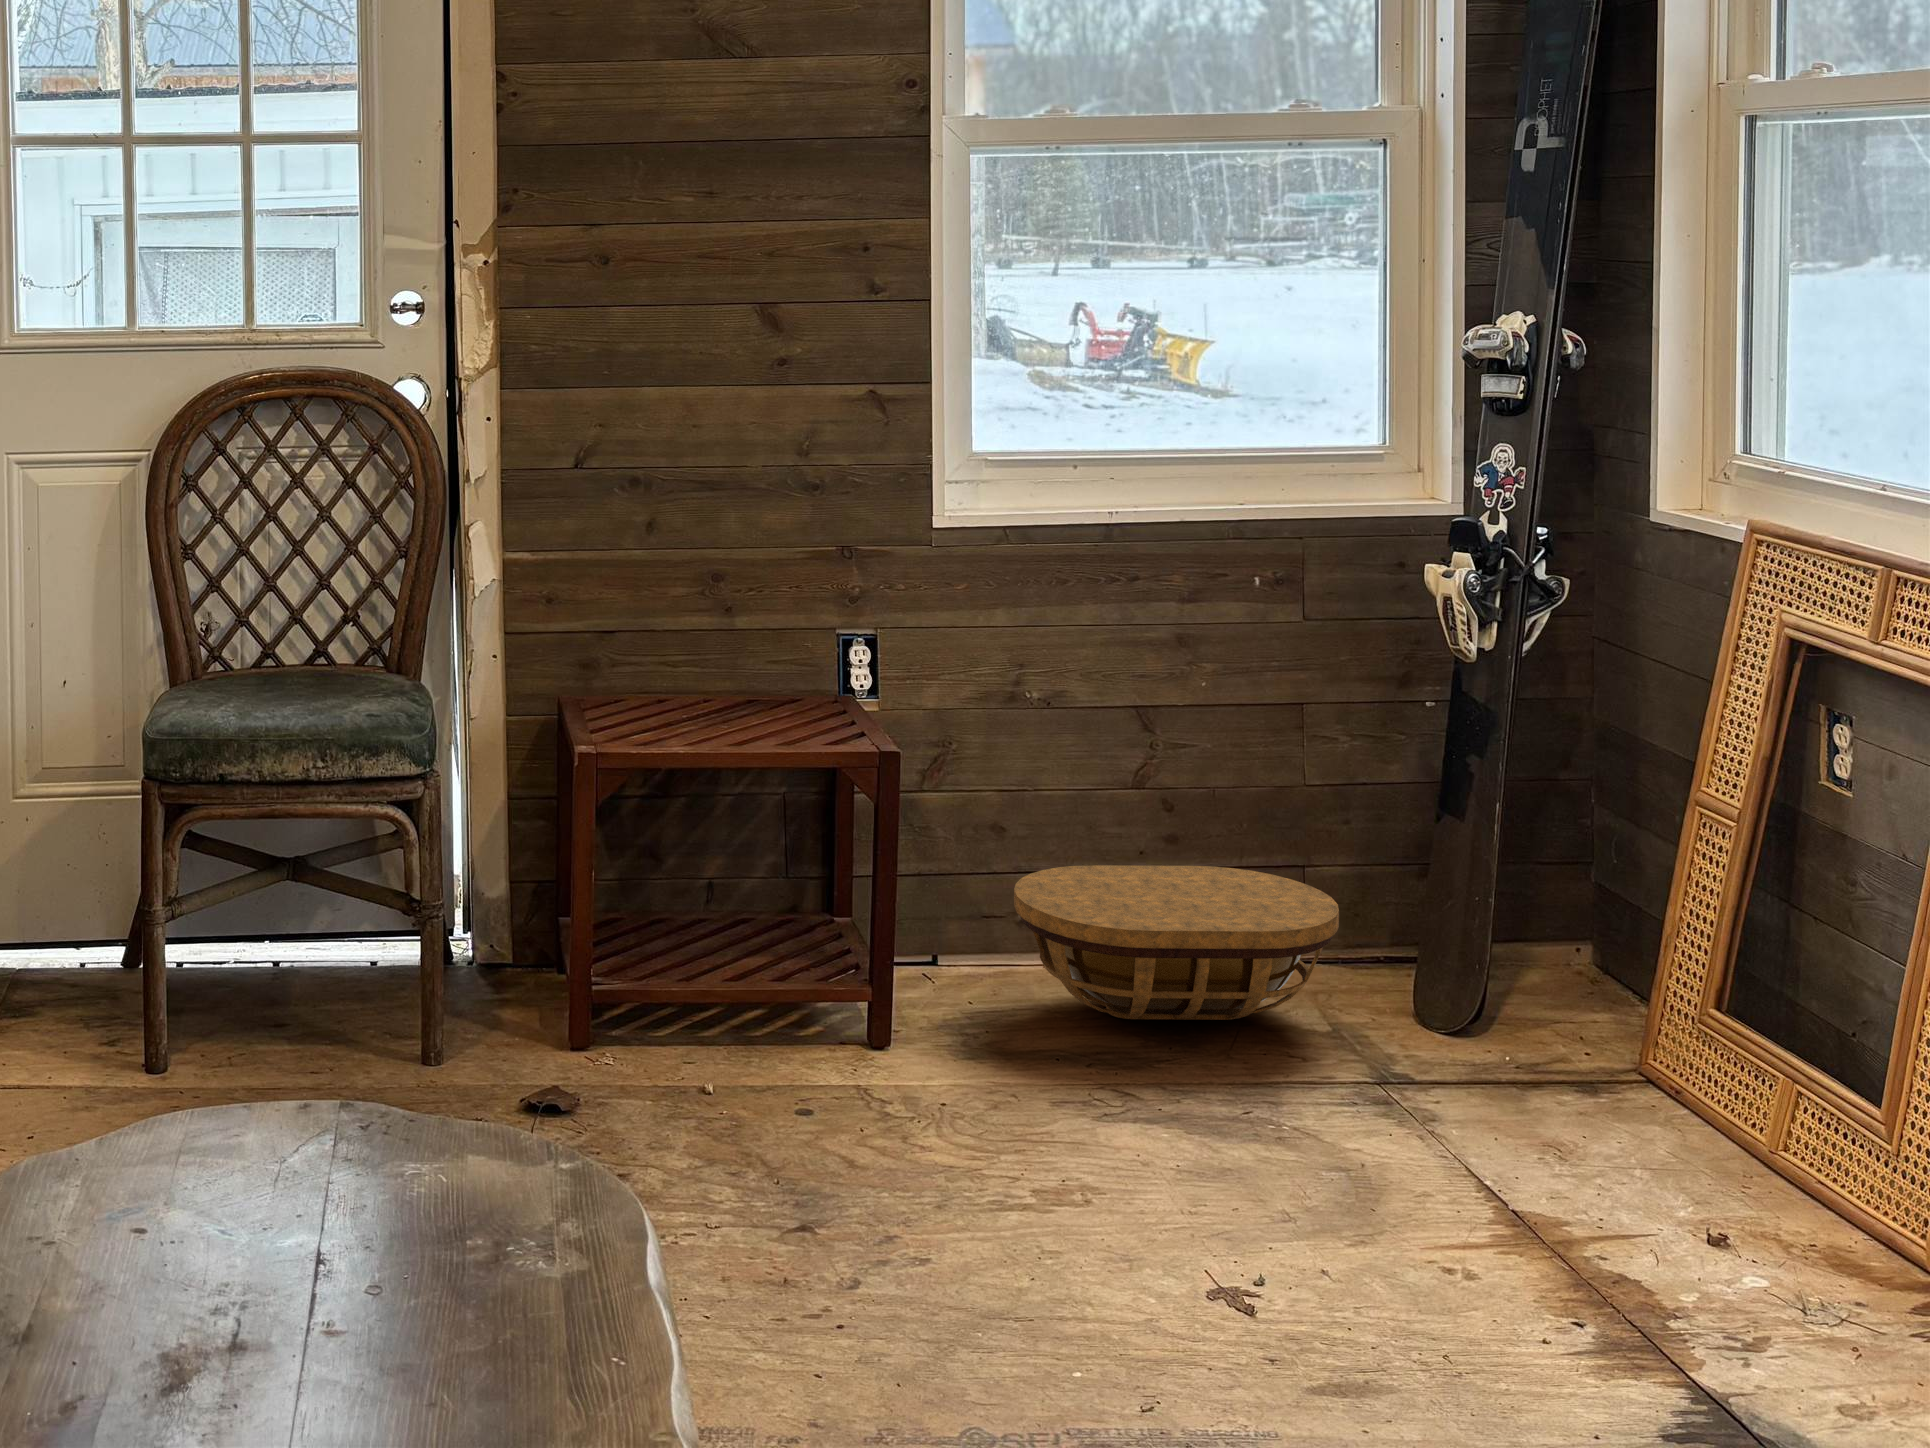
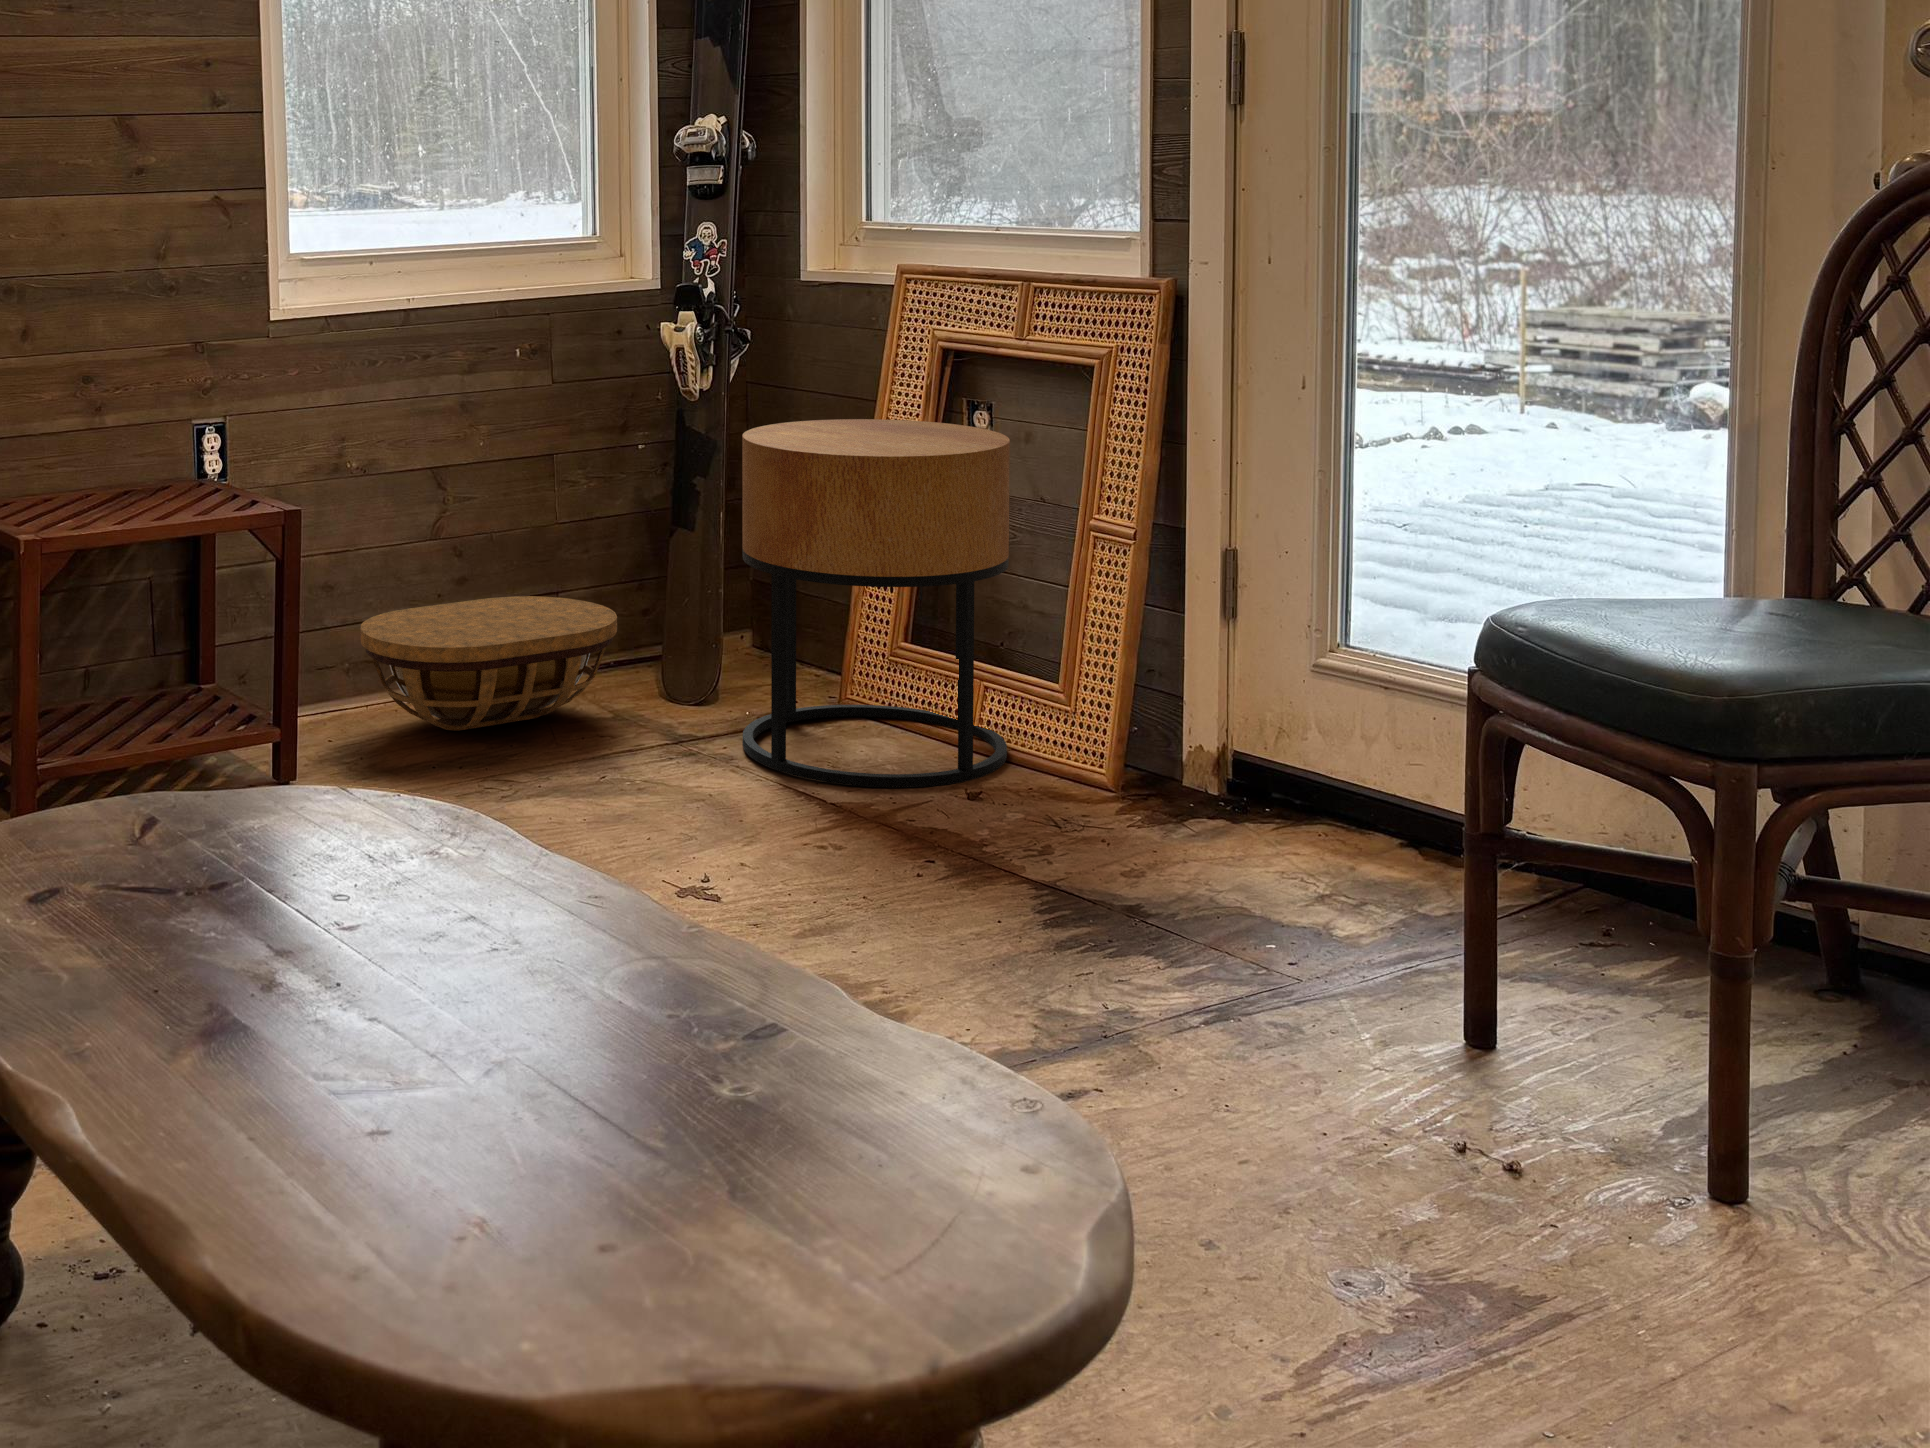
side table: none [1452,712,1839,1223] -> present [743,419,1010,788]

